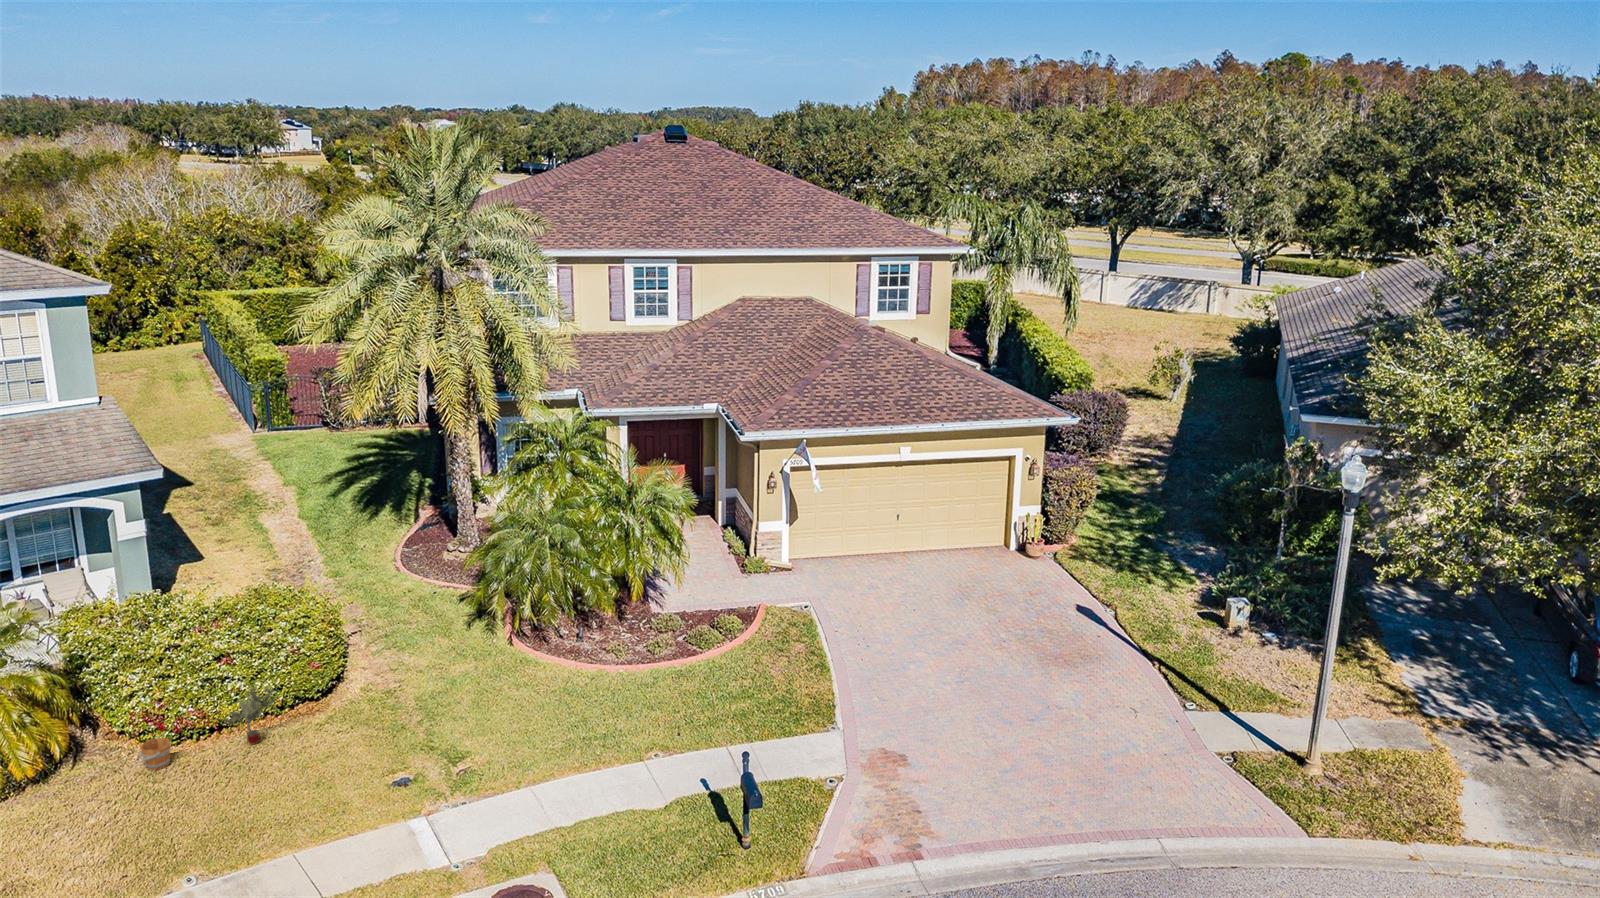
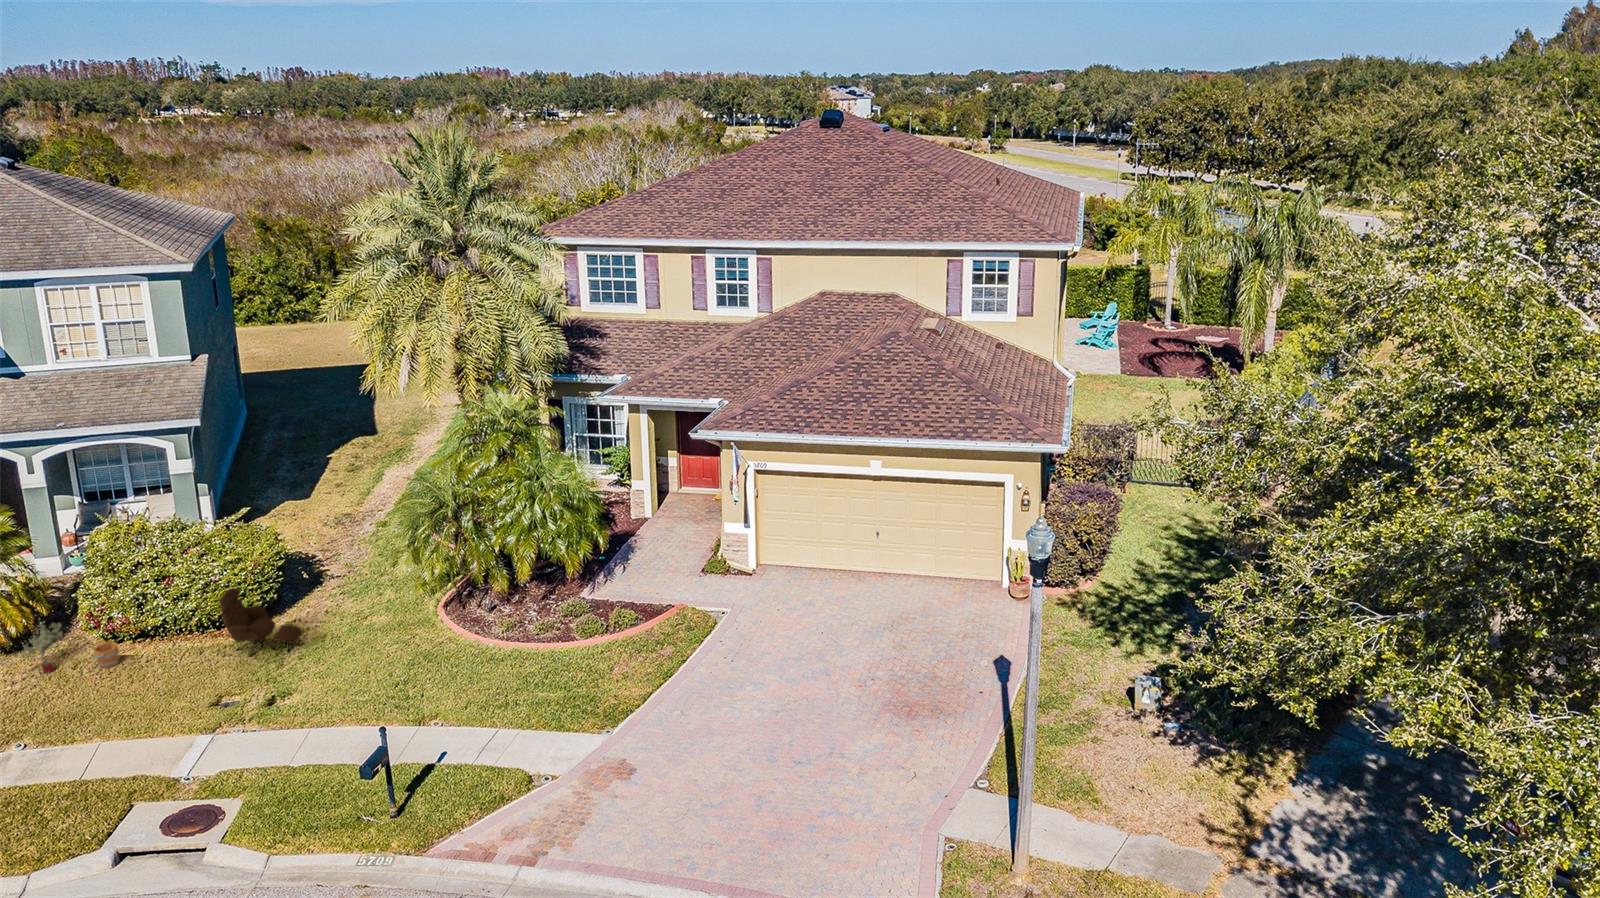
lounge chair: none [298,651,388,728] -> present [219,588,302,656]
potted tree: present [225,685,275,745] -> present [22,622,63,673]

